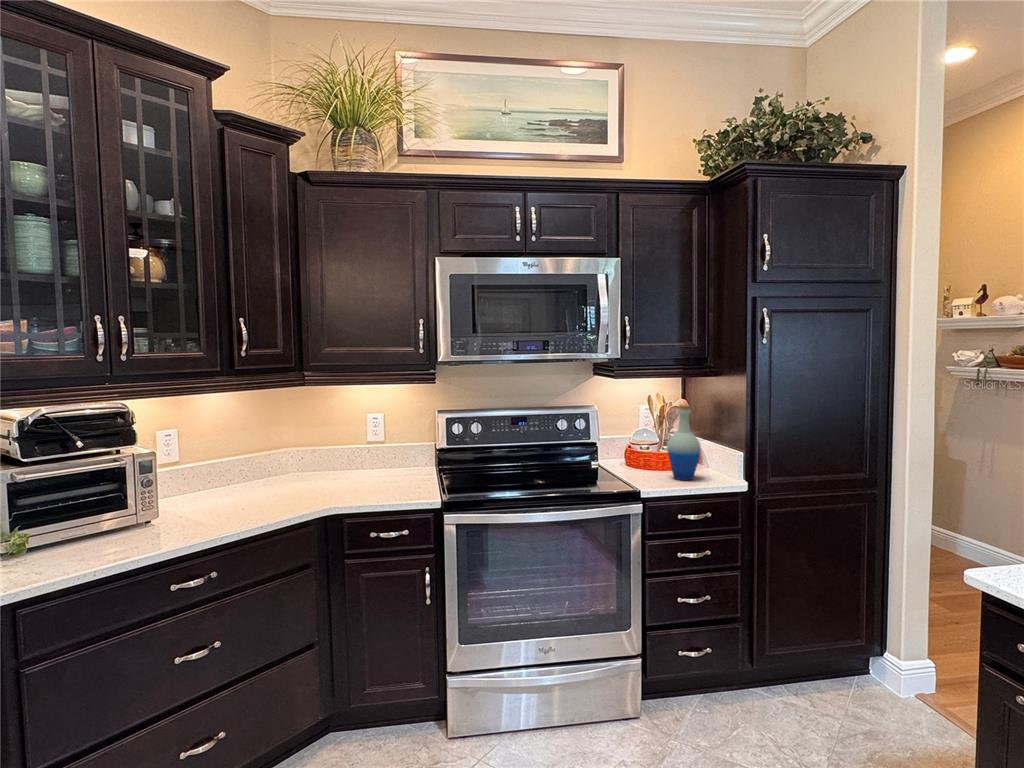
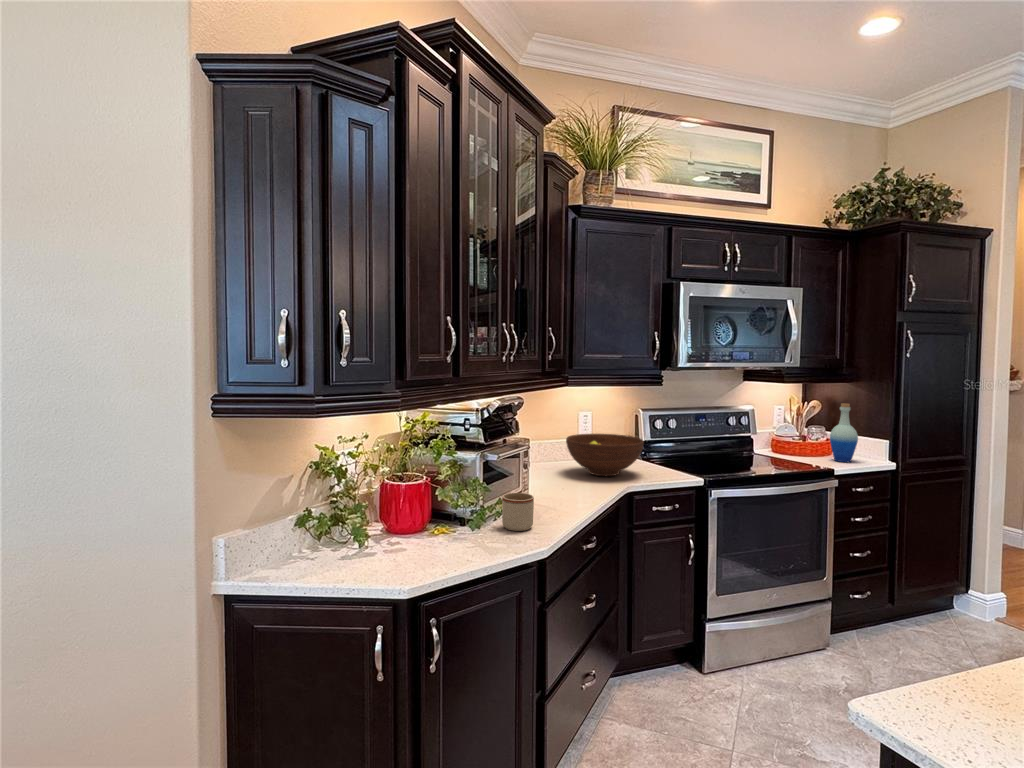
fruit bowl: none [294,441,387,493] -> present [566,434,644,476]
mug: none [37,517,94,563] -> present [502,493,534,531]

